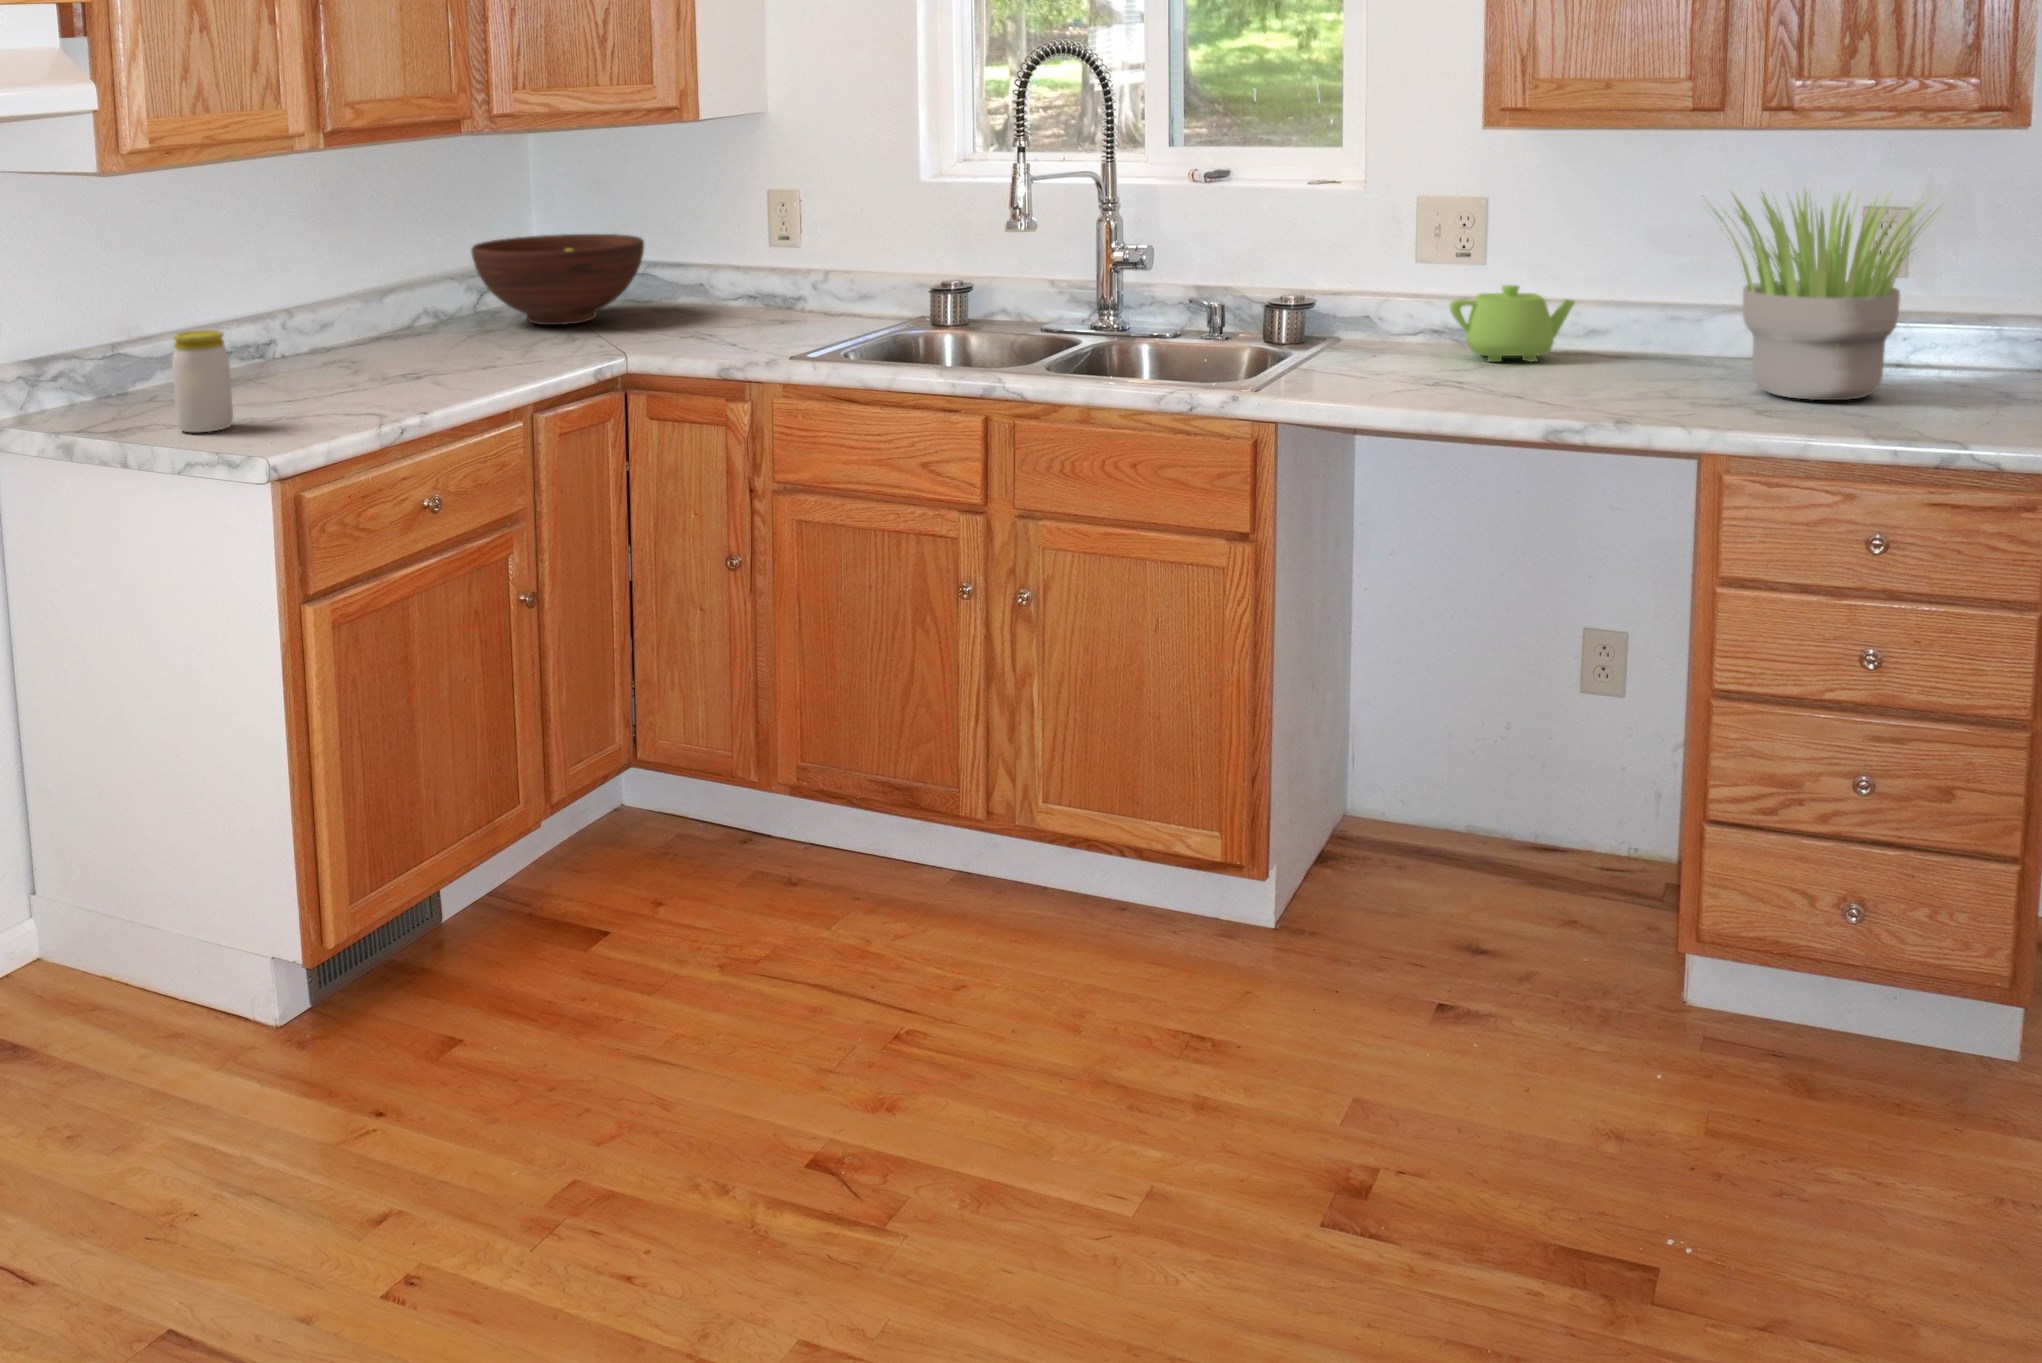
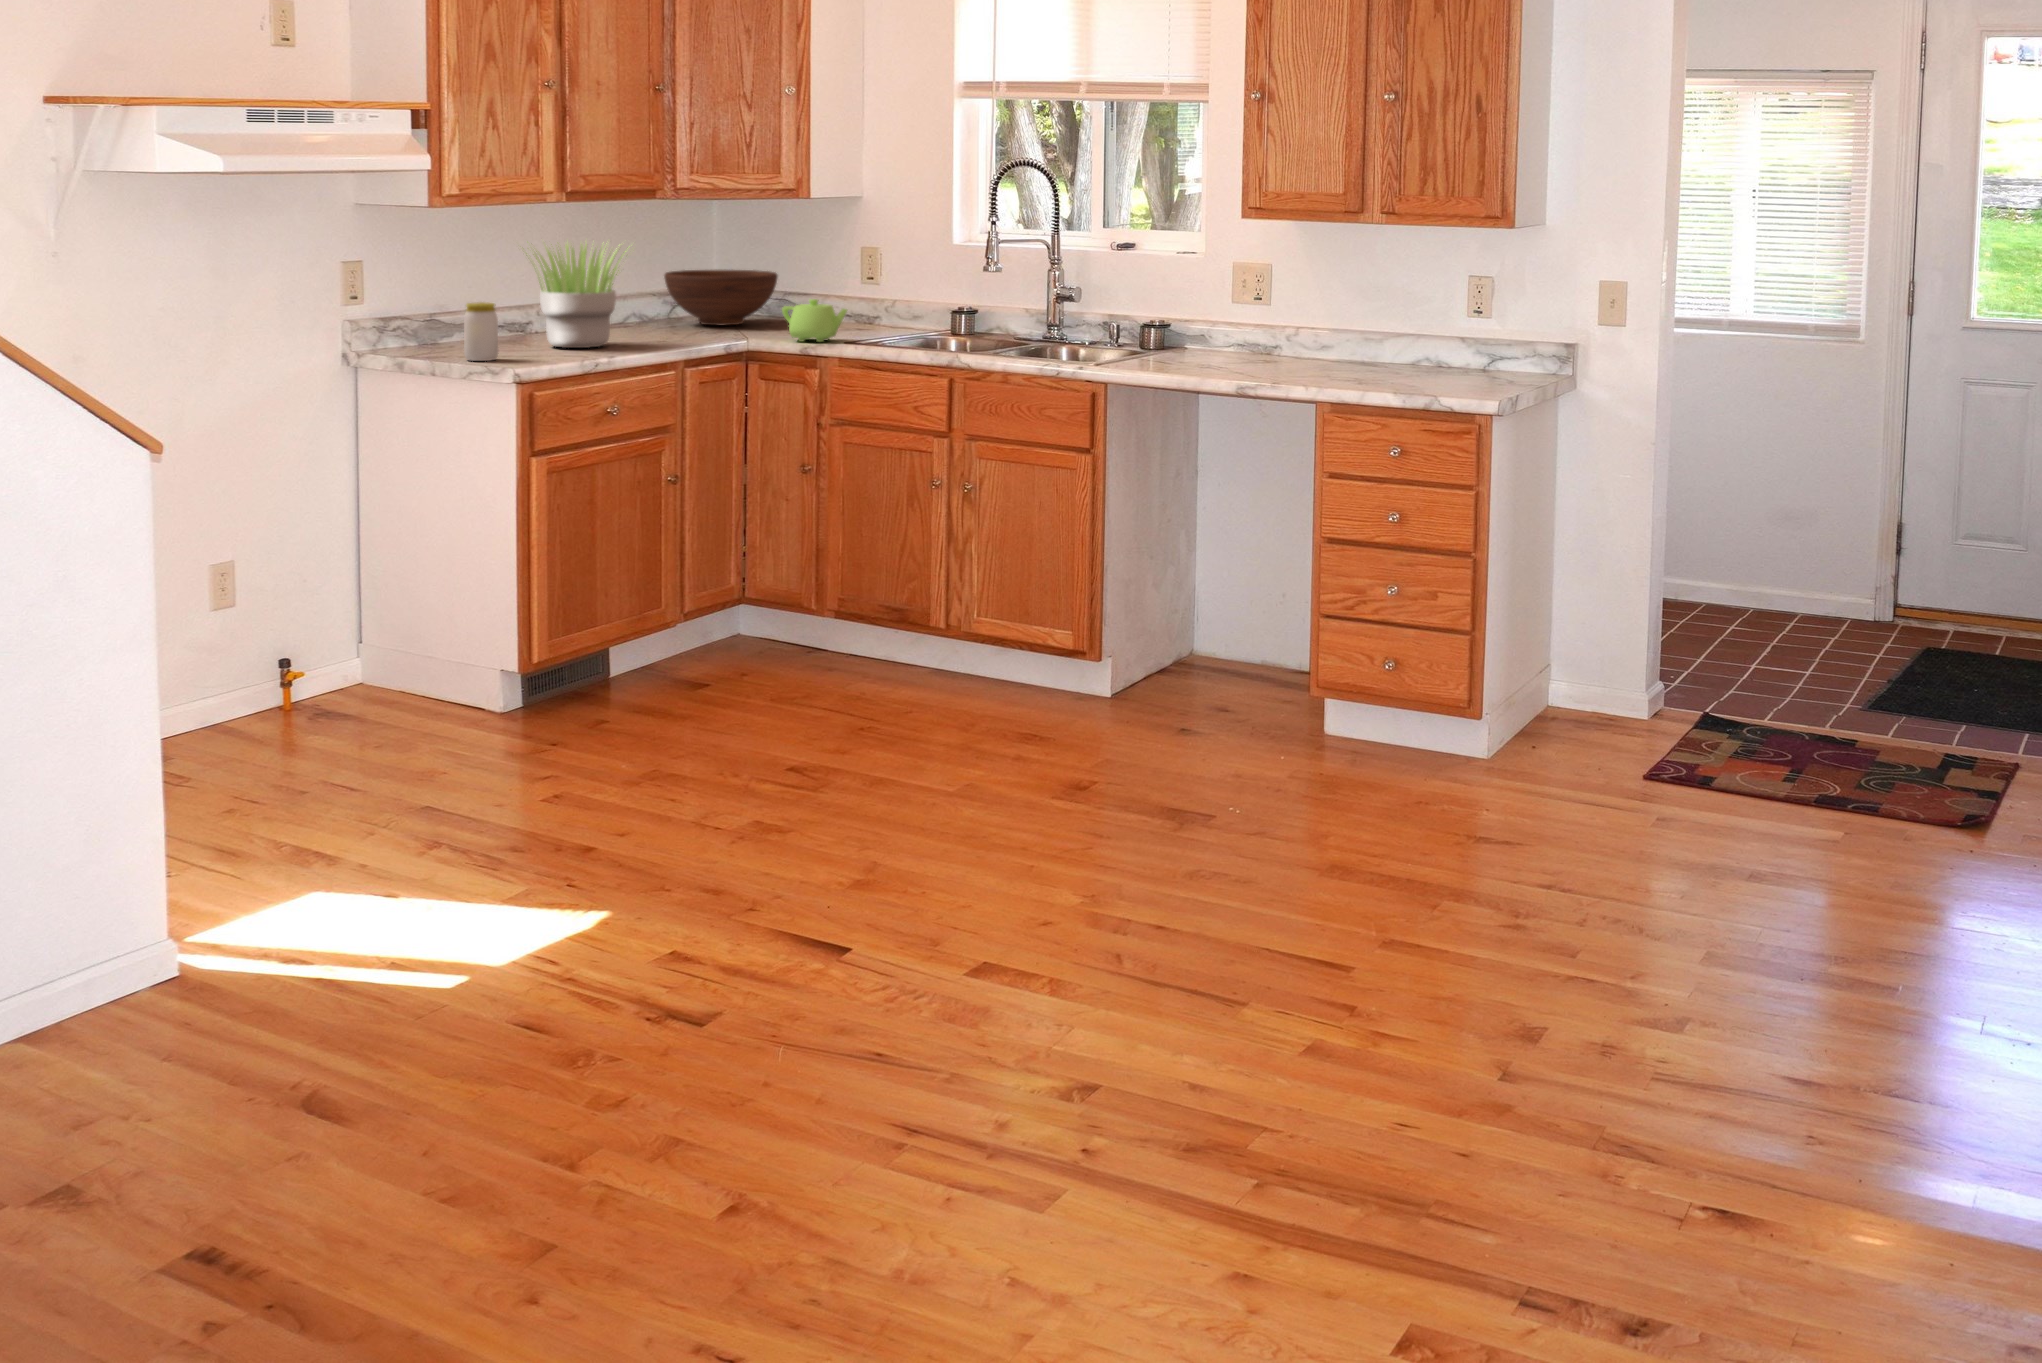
potted plant: present [1704,187,1942,400] -> present [523,244,630,348]
teapot: present [1449,285,1575,362] -> present [782,299,847,342]

